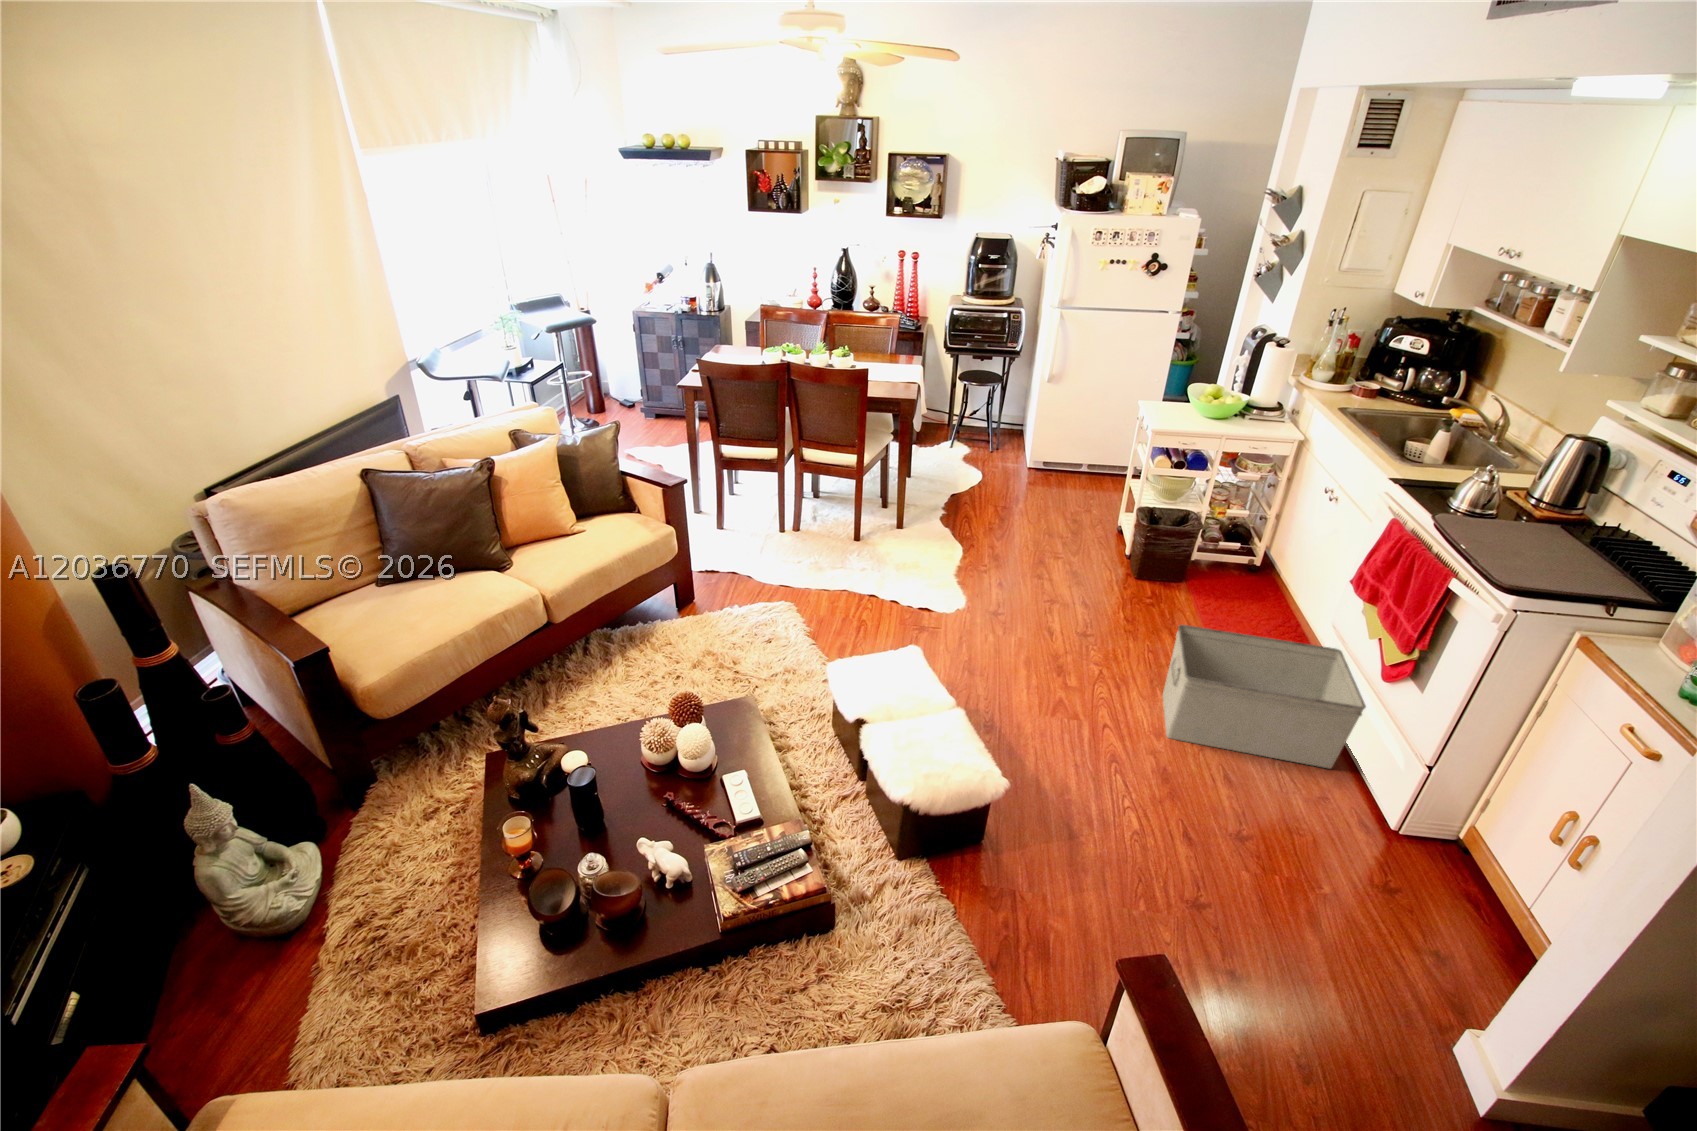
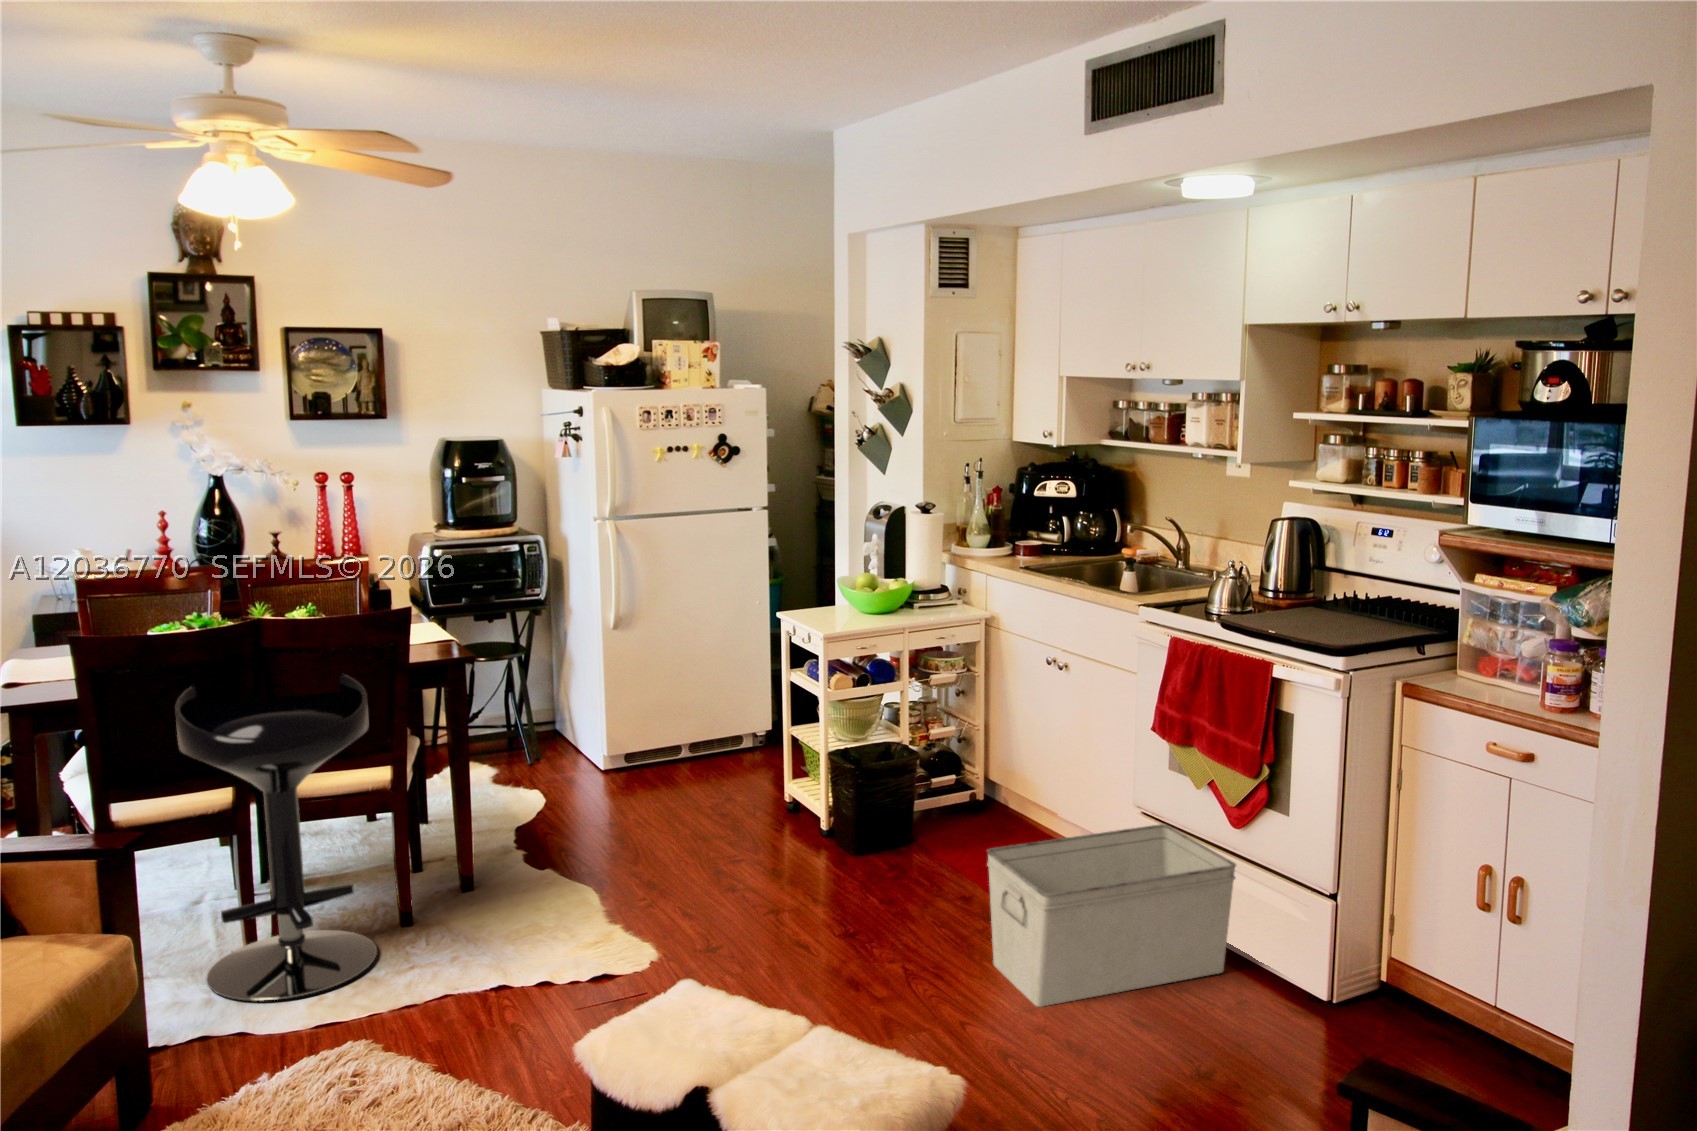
bar stool: none [738,391,837,573] -> present [175,675,377,1001]

